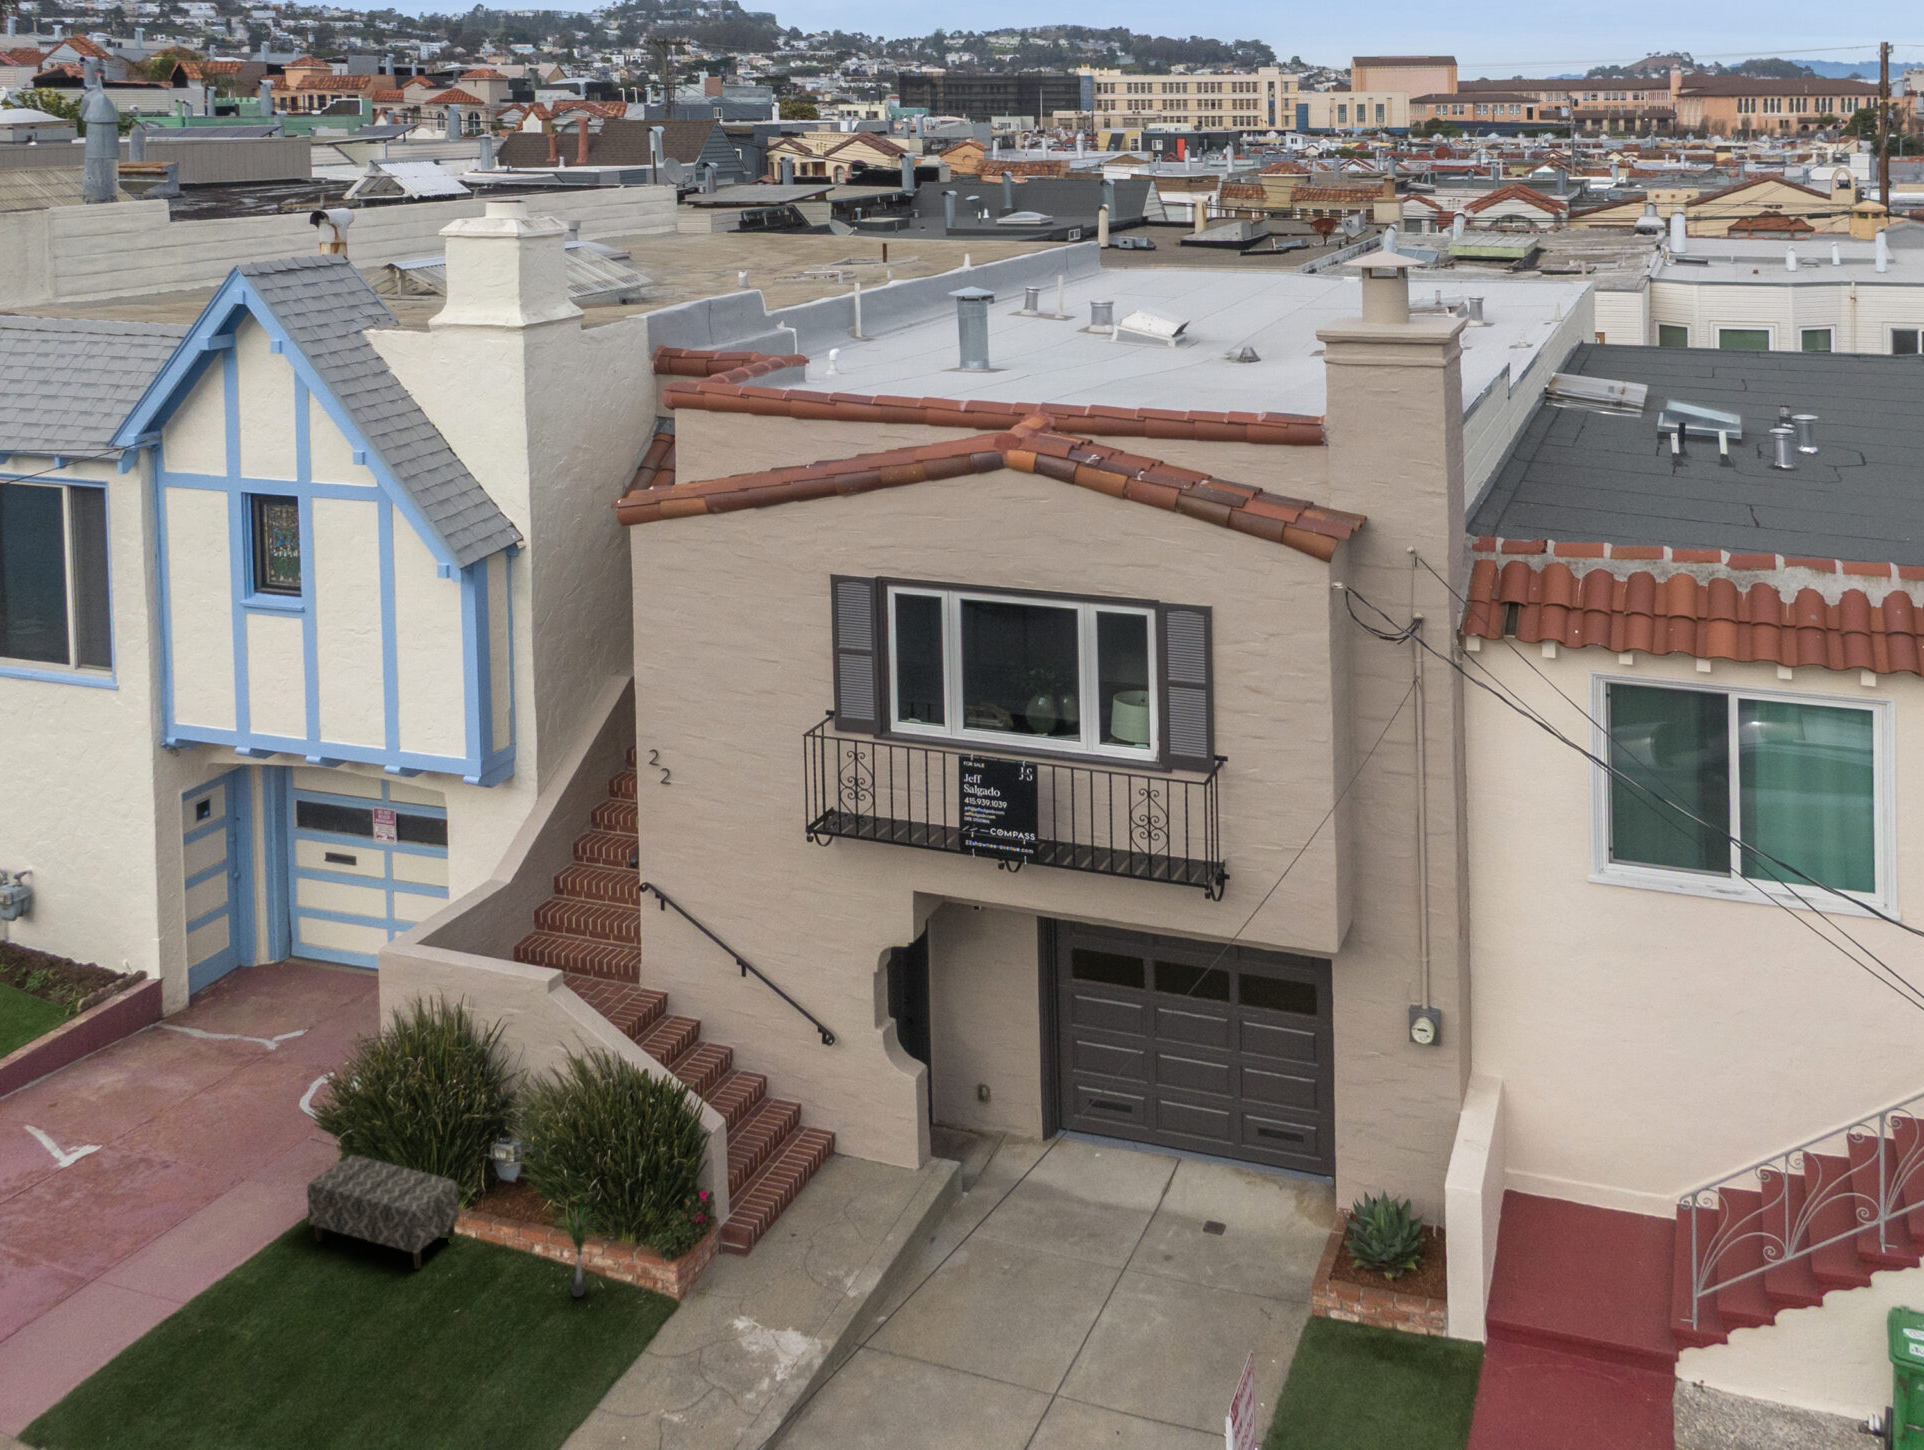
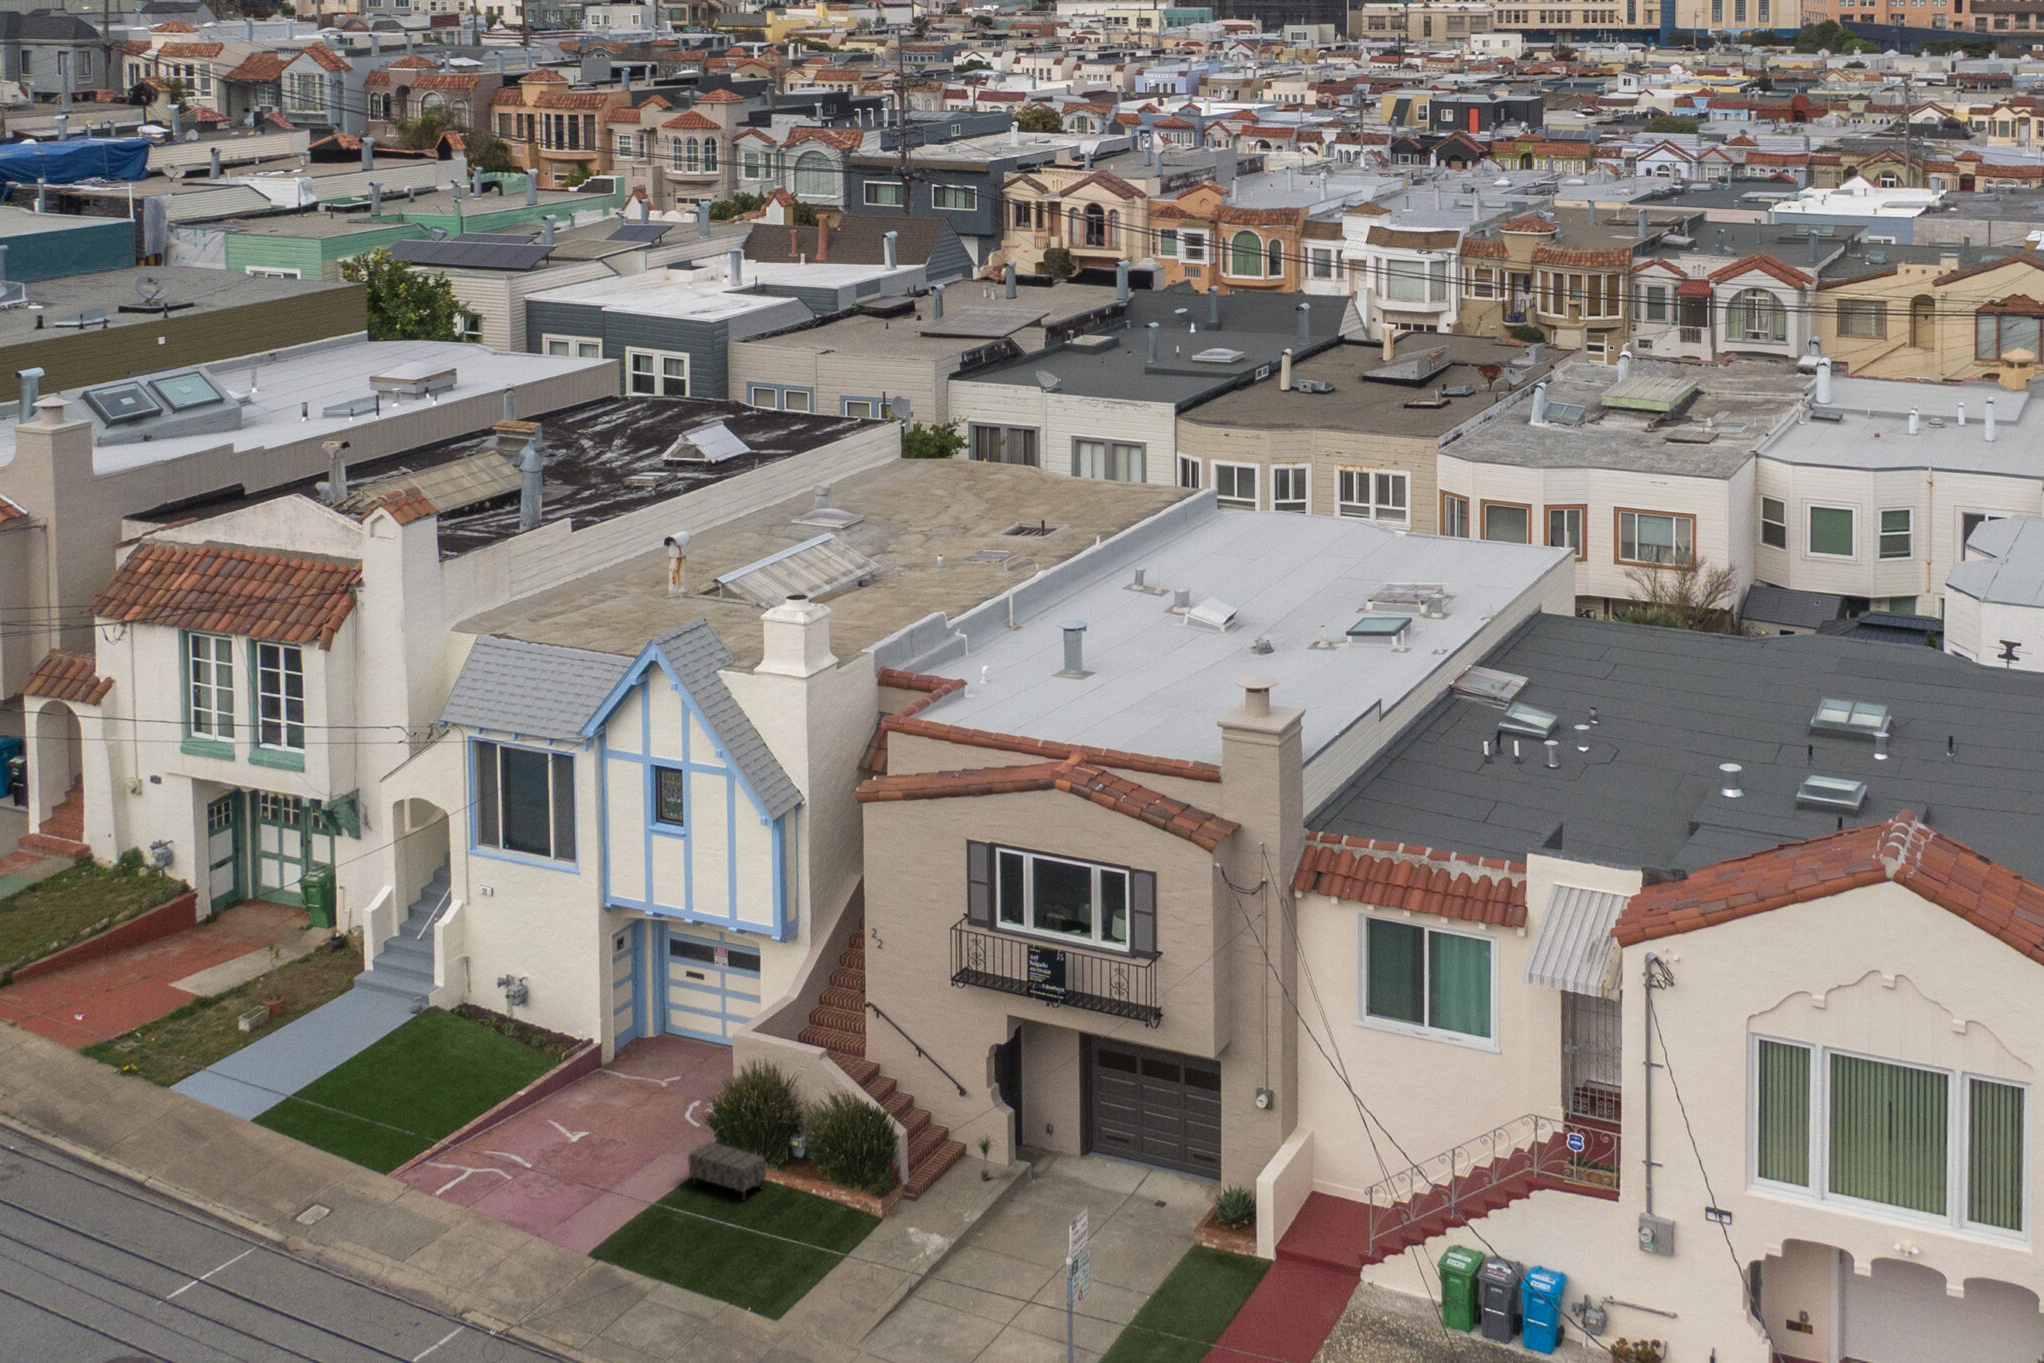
potted plant: present [561,1210,604,1297] -> present [979,1136,994,1180]

